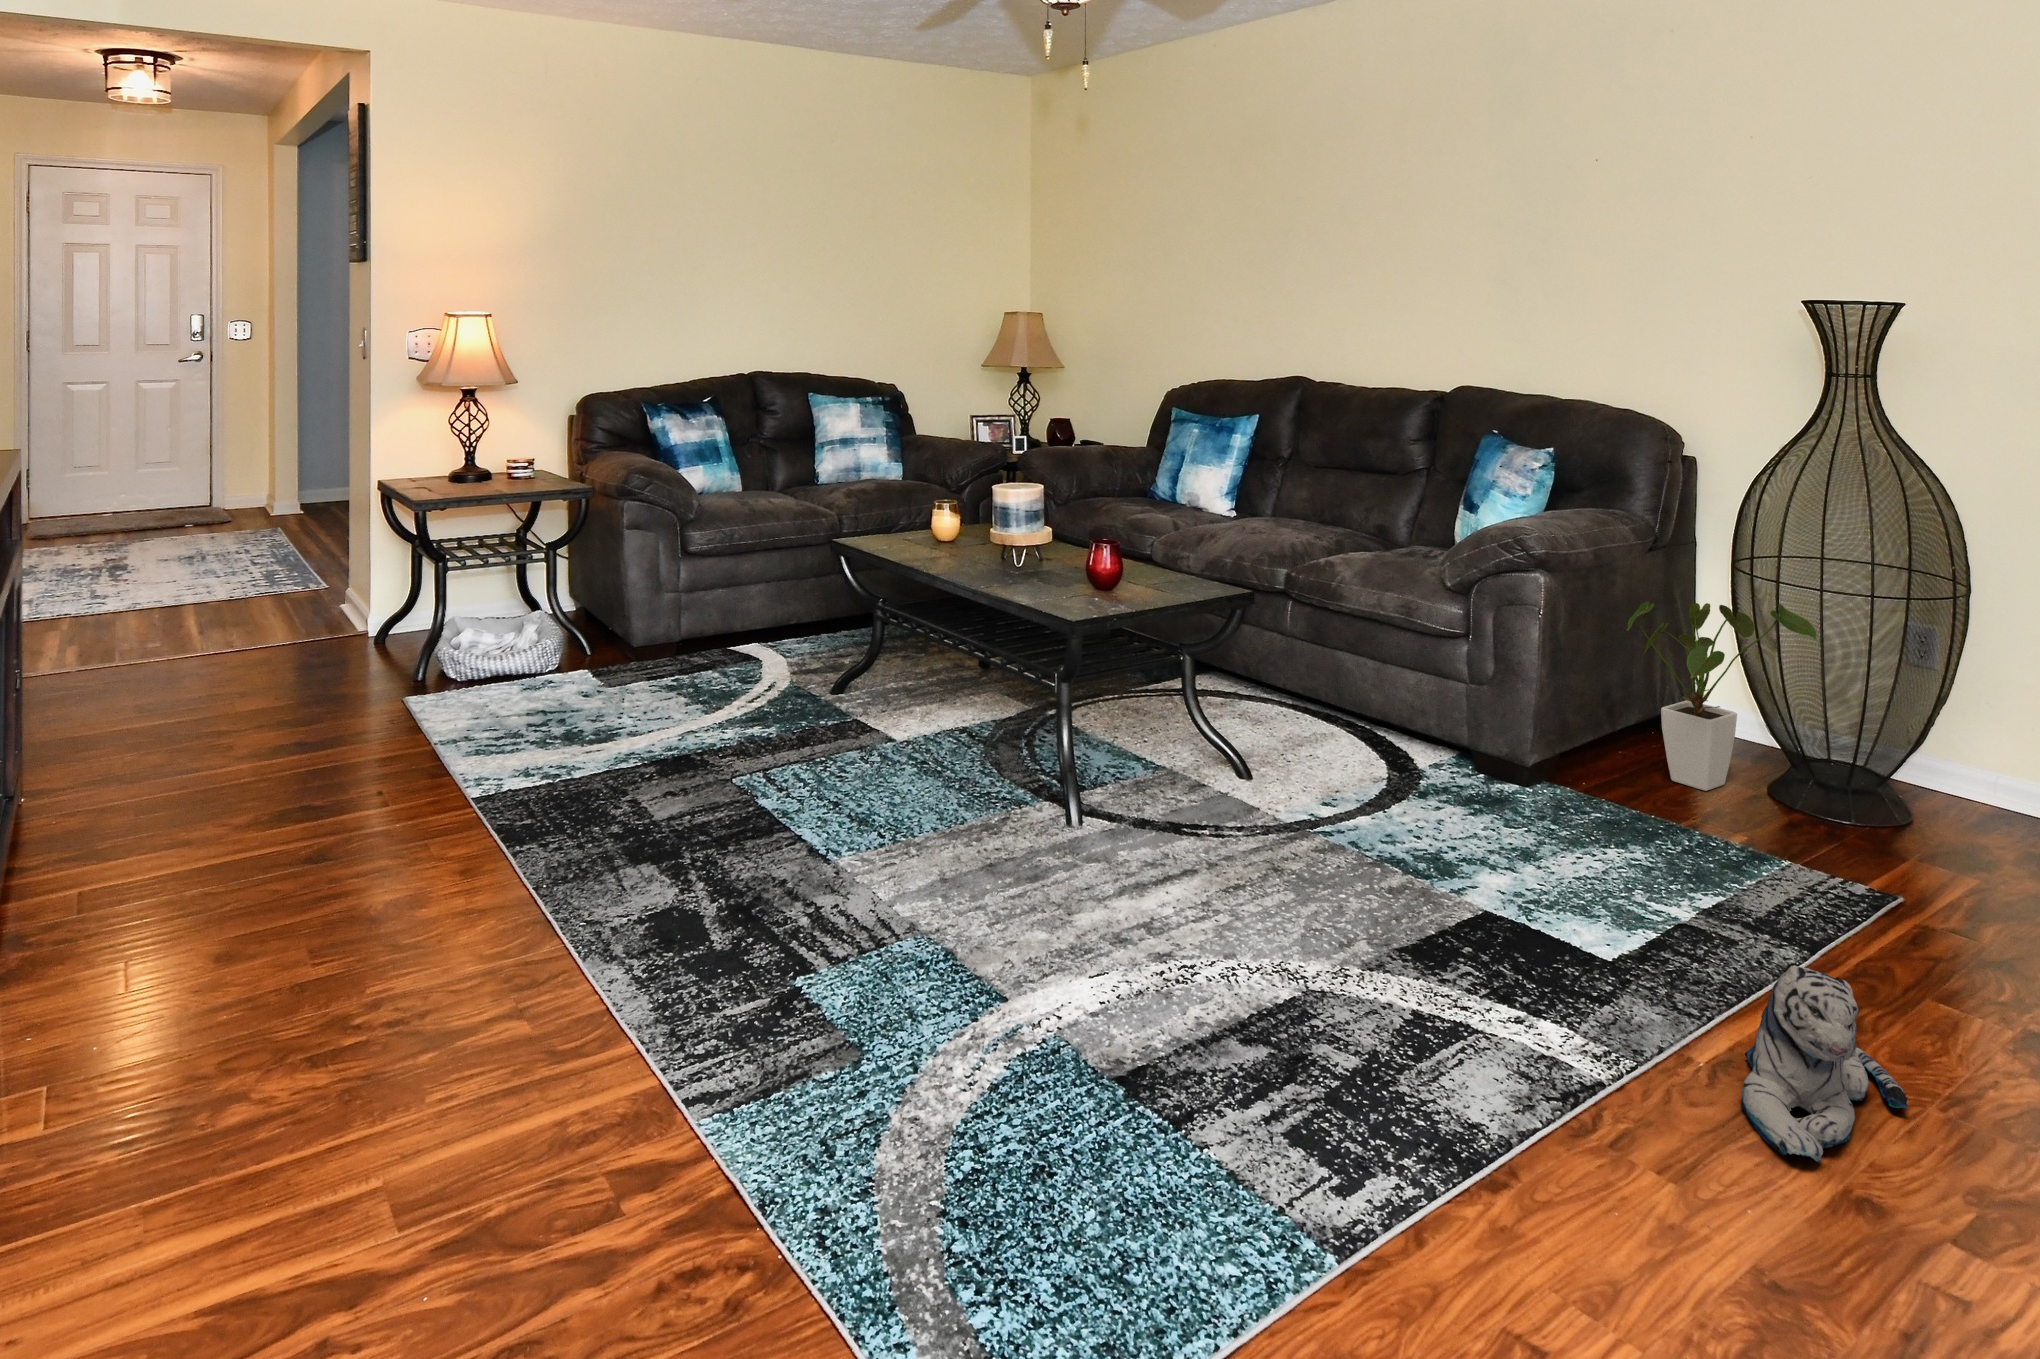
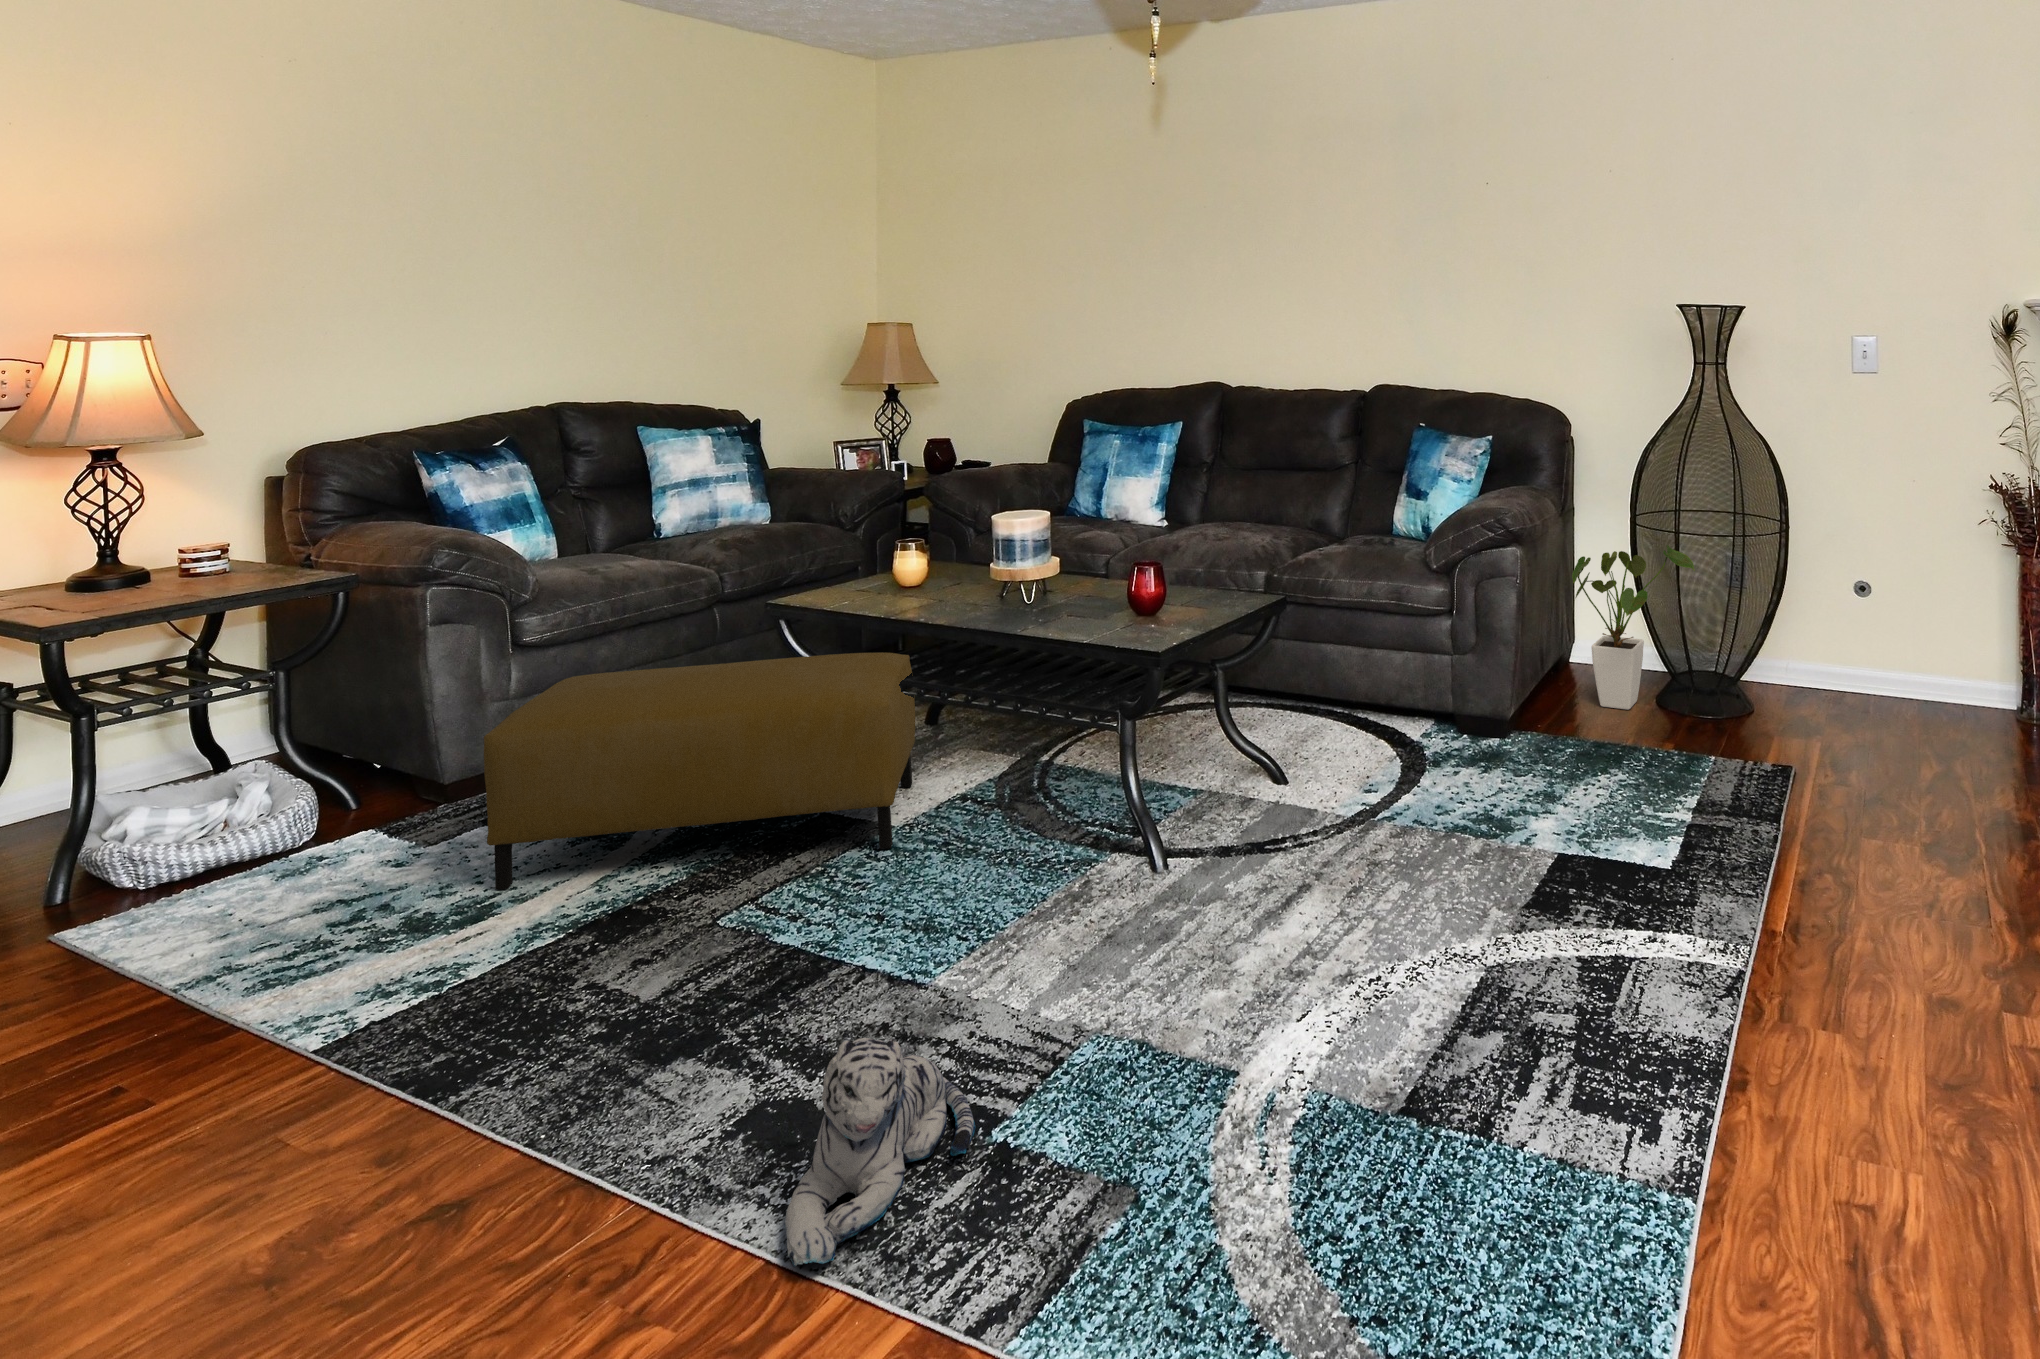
ottoman: none [618,576,941,757] -> present [484,652,915,890]
plush toy: present [1741,965,1908,1162] -> present [785,1038,975,1267]

